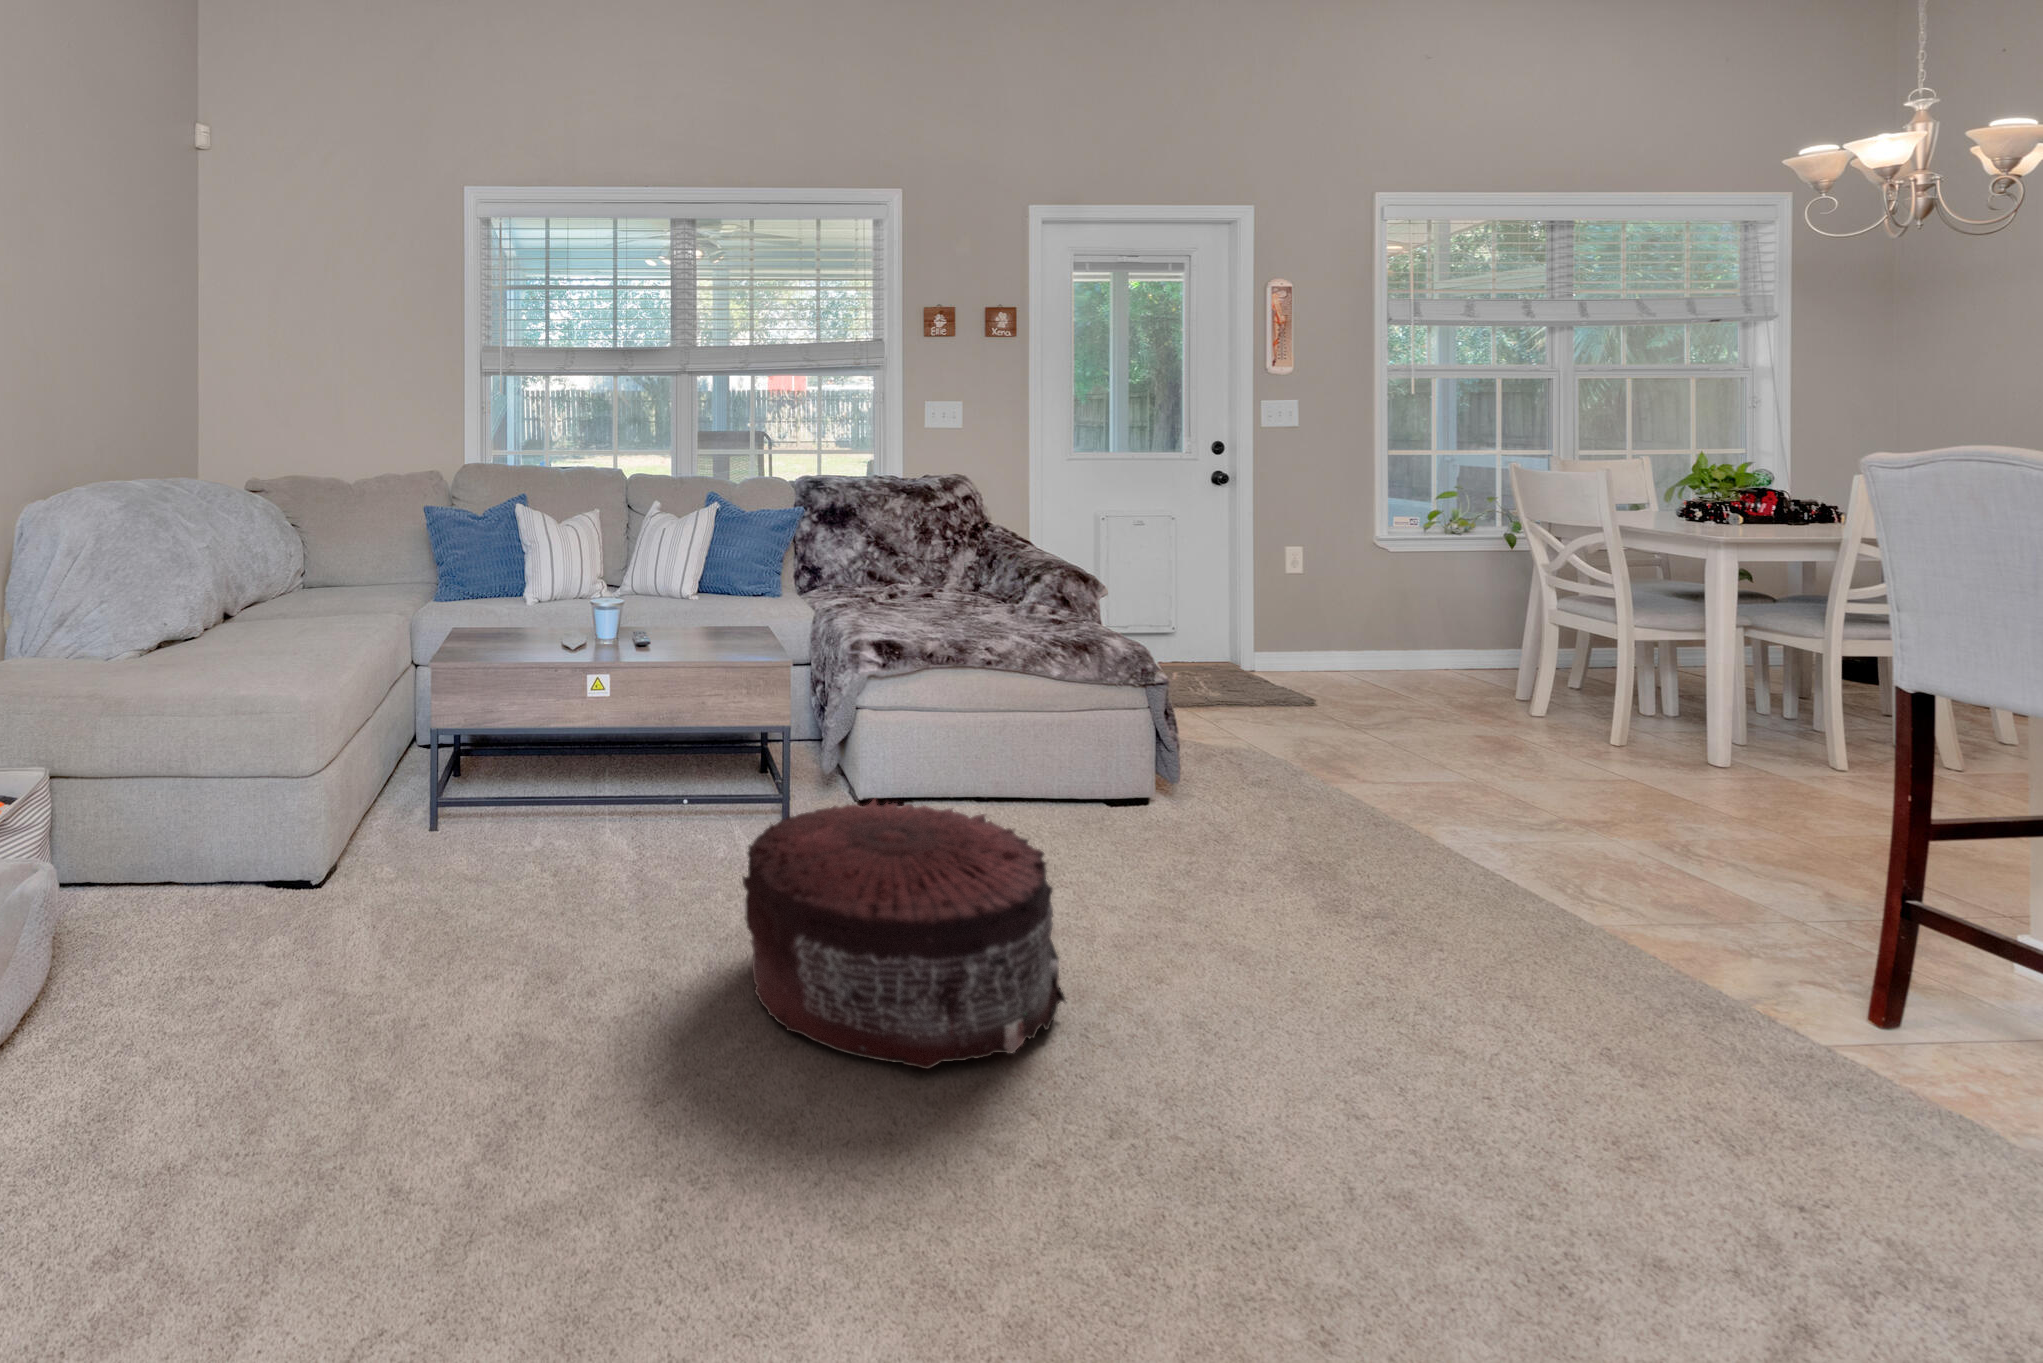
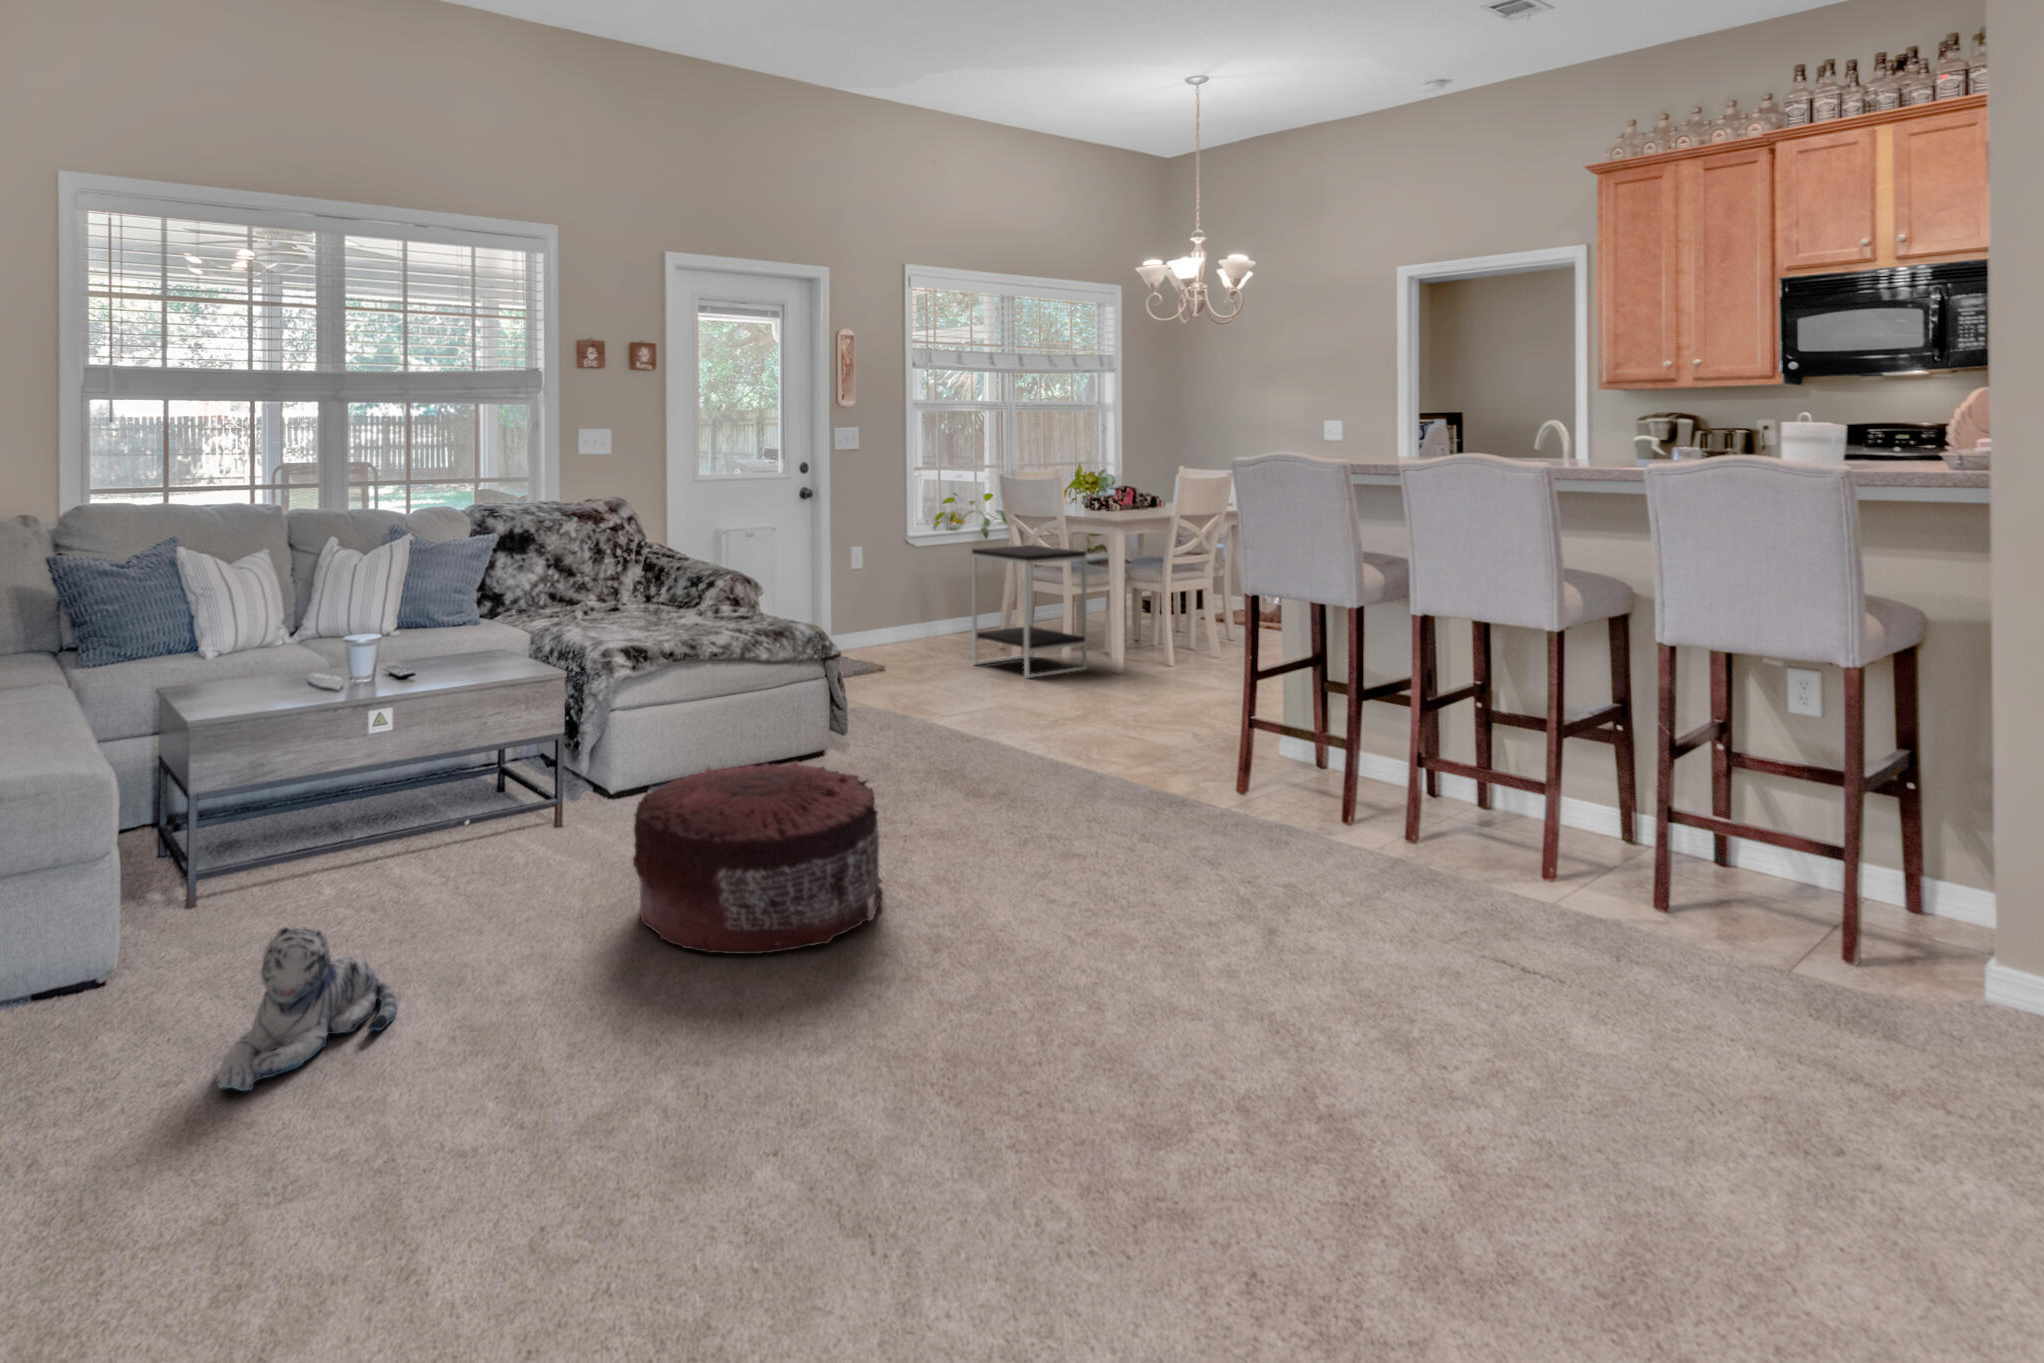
side table: none [1448,559,1645,746] -> present [972,545,1087,678]
plush toy: none [265,882,478,1035] -> present [216,927,397,1091]

